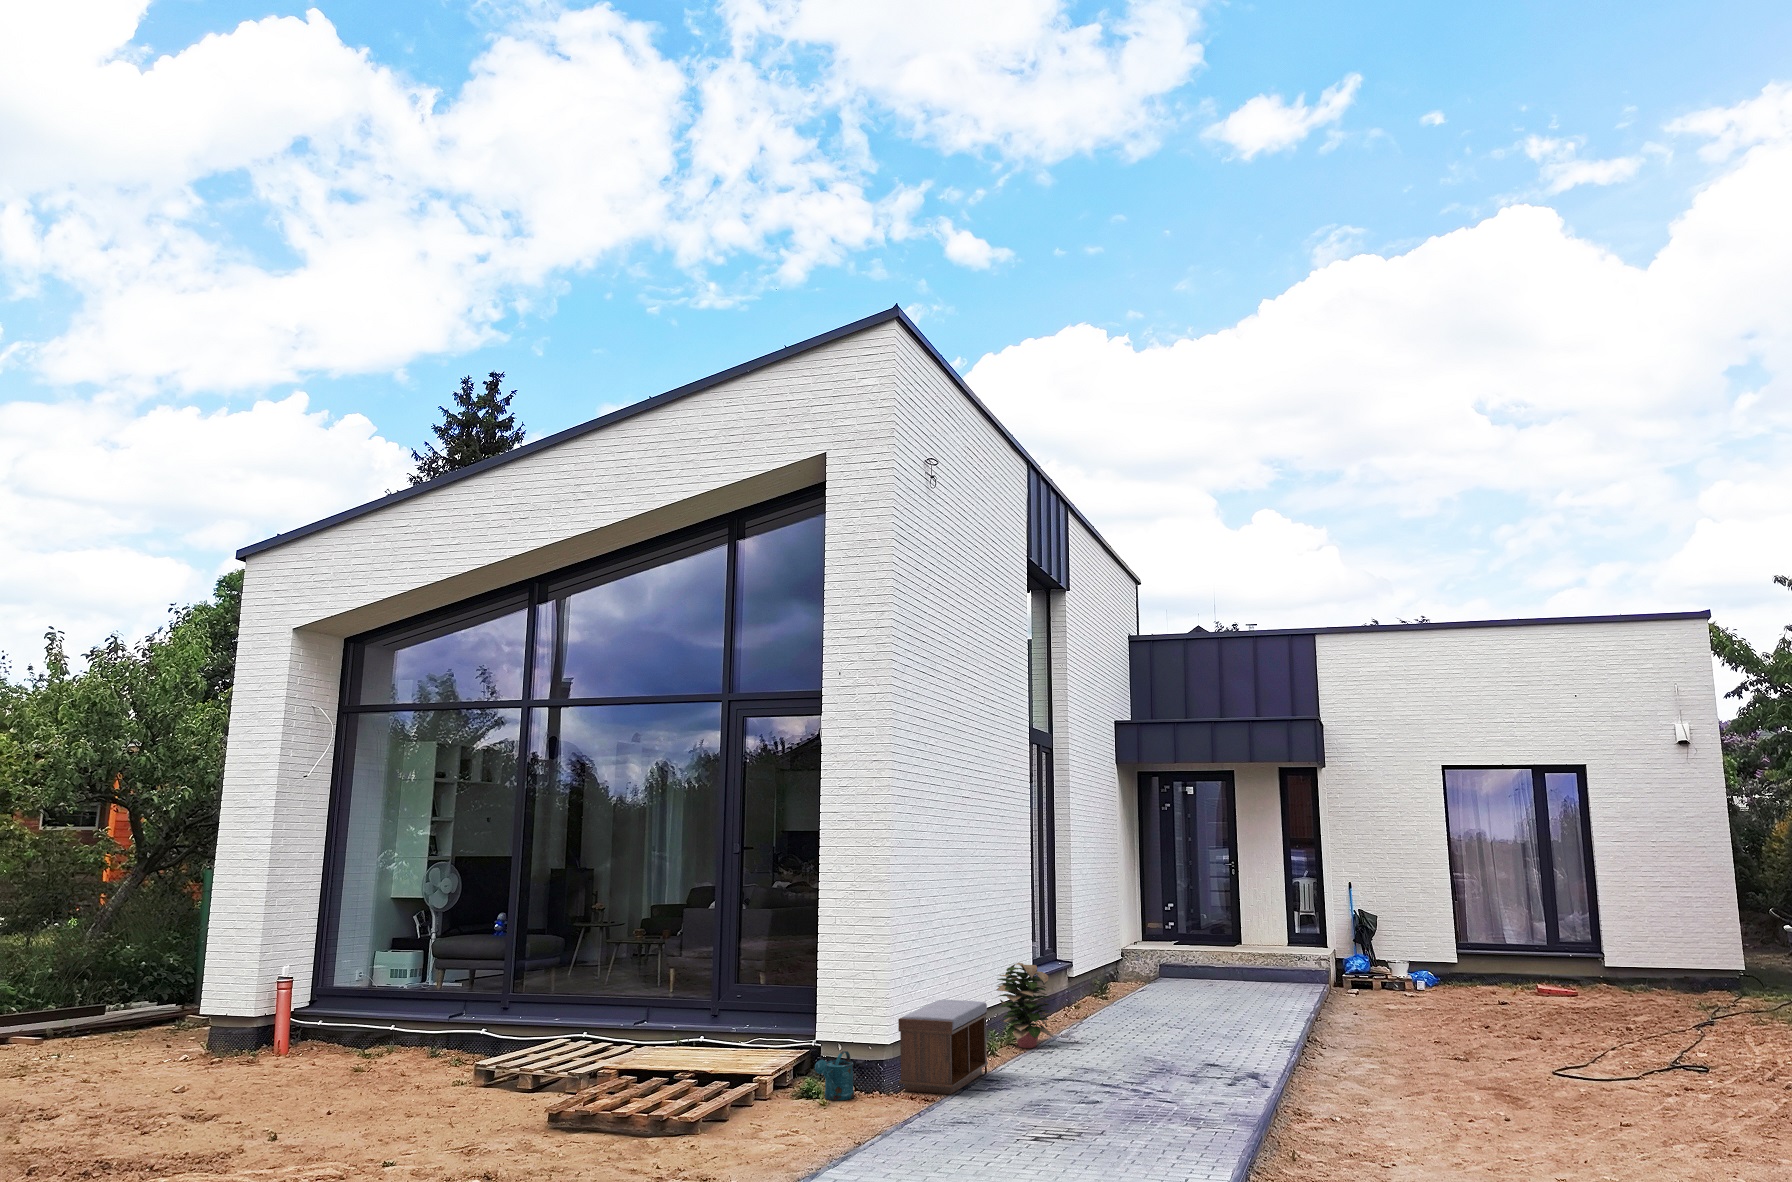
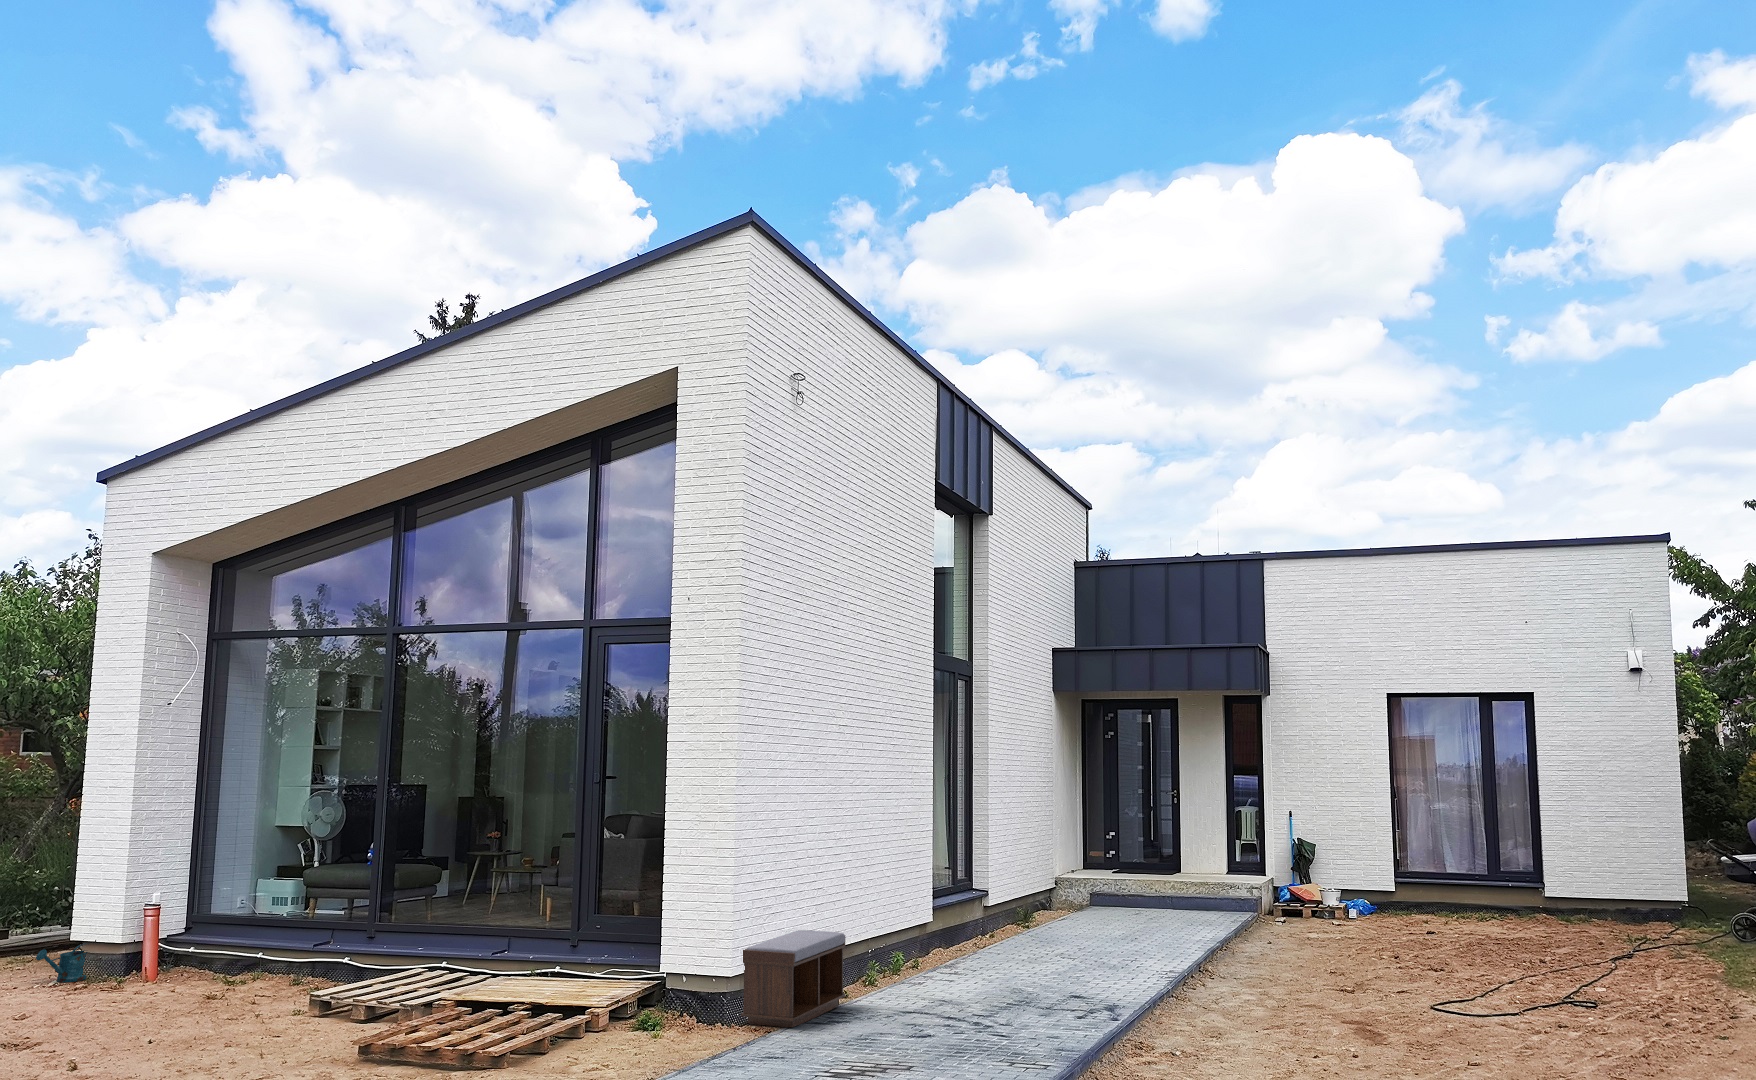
decorative plant: present [997,963,1053,1048] -> none [874,892,933,979]
watering can: present [815,1051,854,1100] -> present [36,943,88,982]

